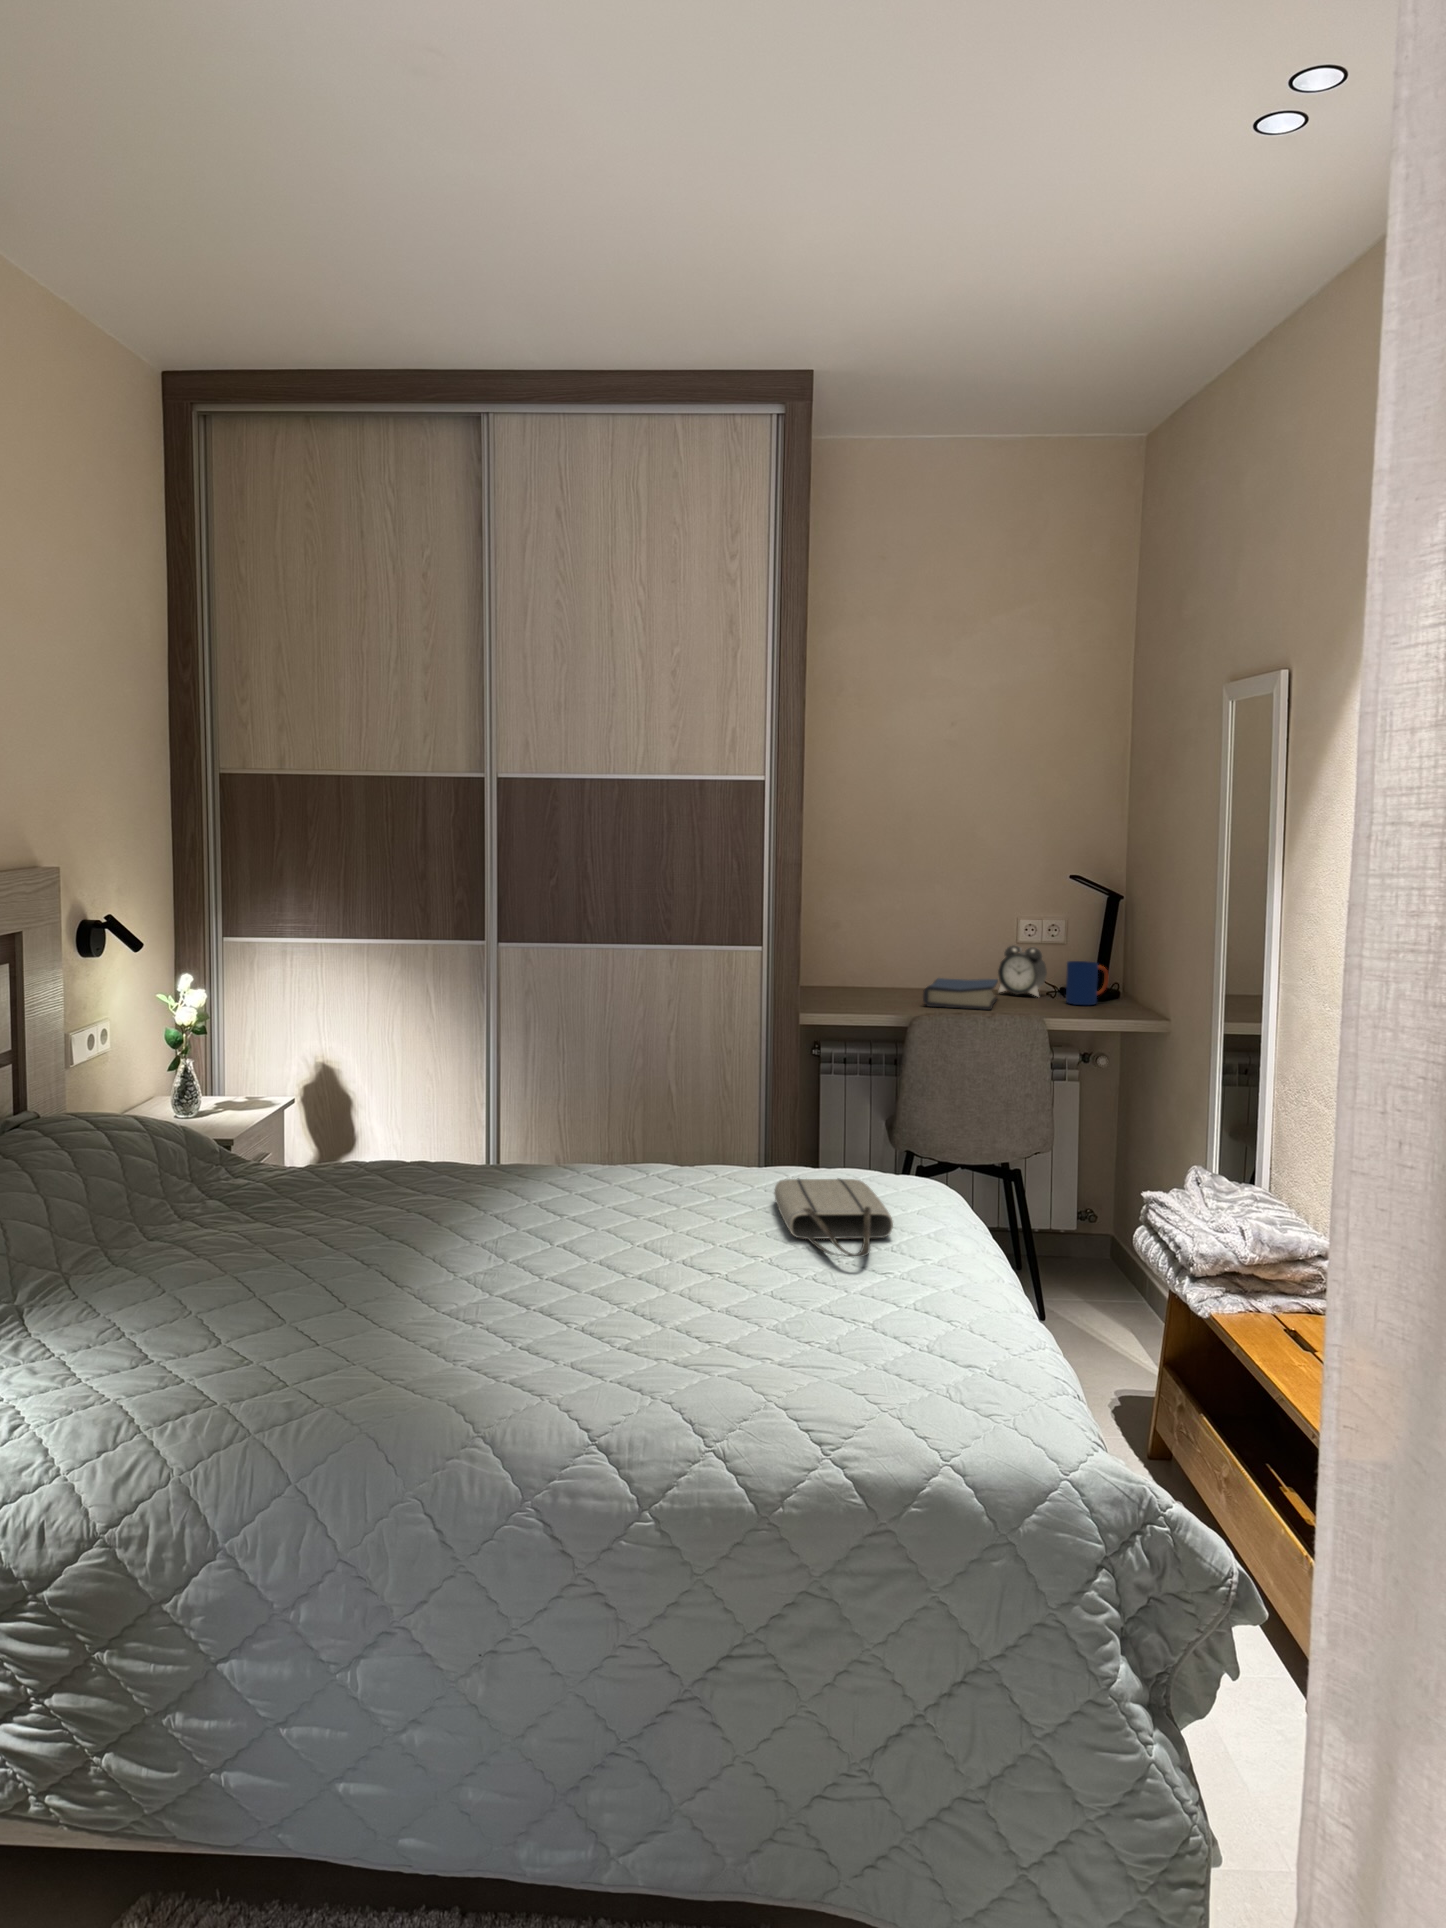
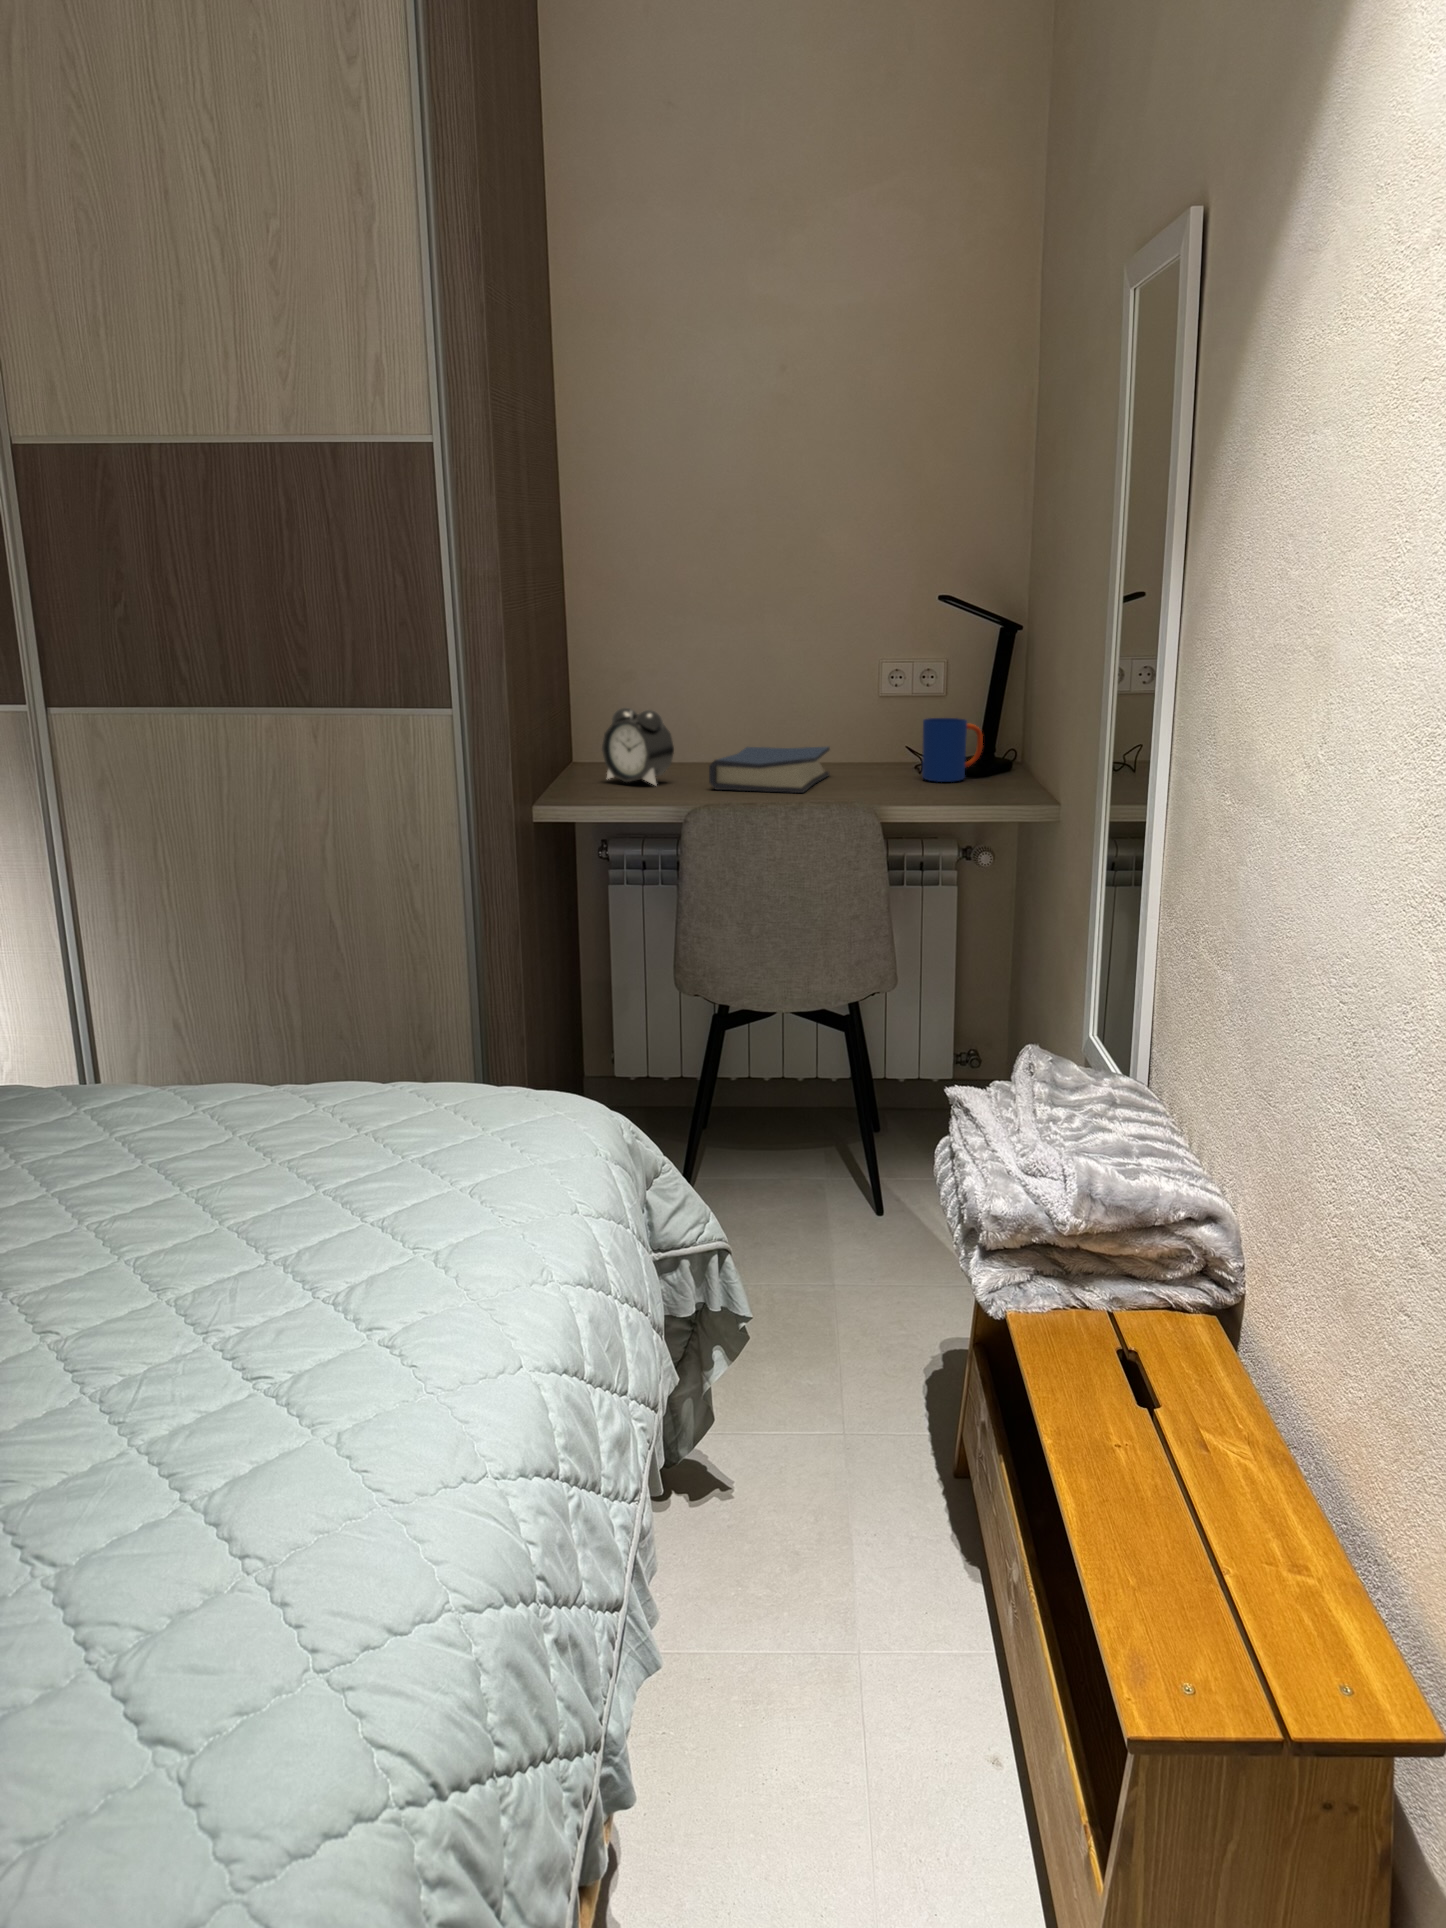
alarm clock: present [998,945,1047,996] -> present [602,708,674,785]
tote bag: present [774,1178,893,1257] -> none [201,1112,425,1316]

